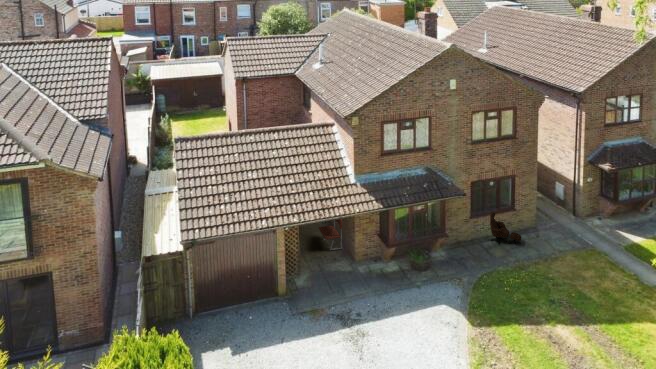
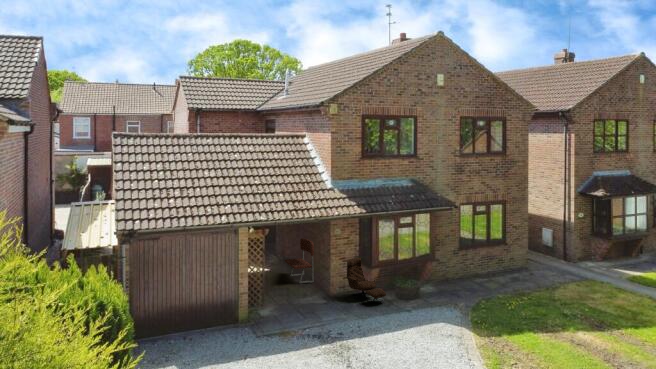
lounge chair: present [490,212,521,244] -> present [347,258,386,303]

